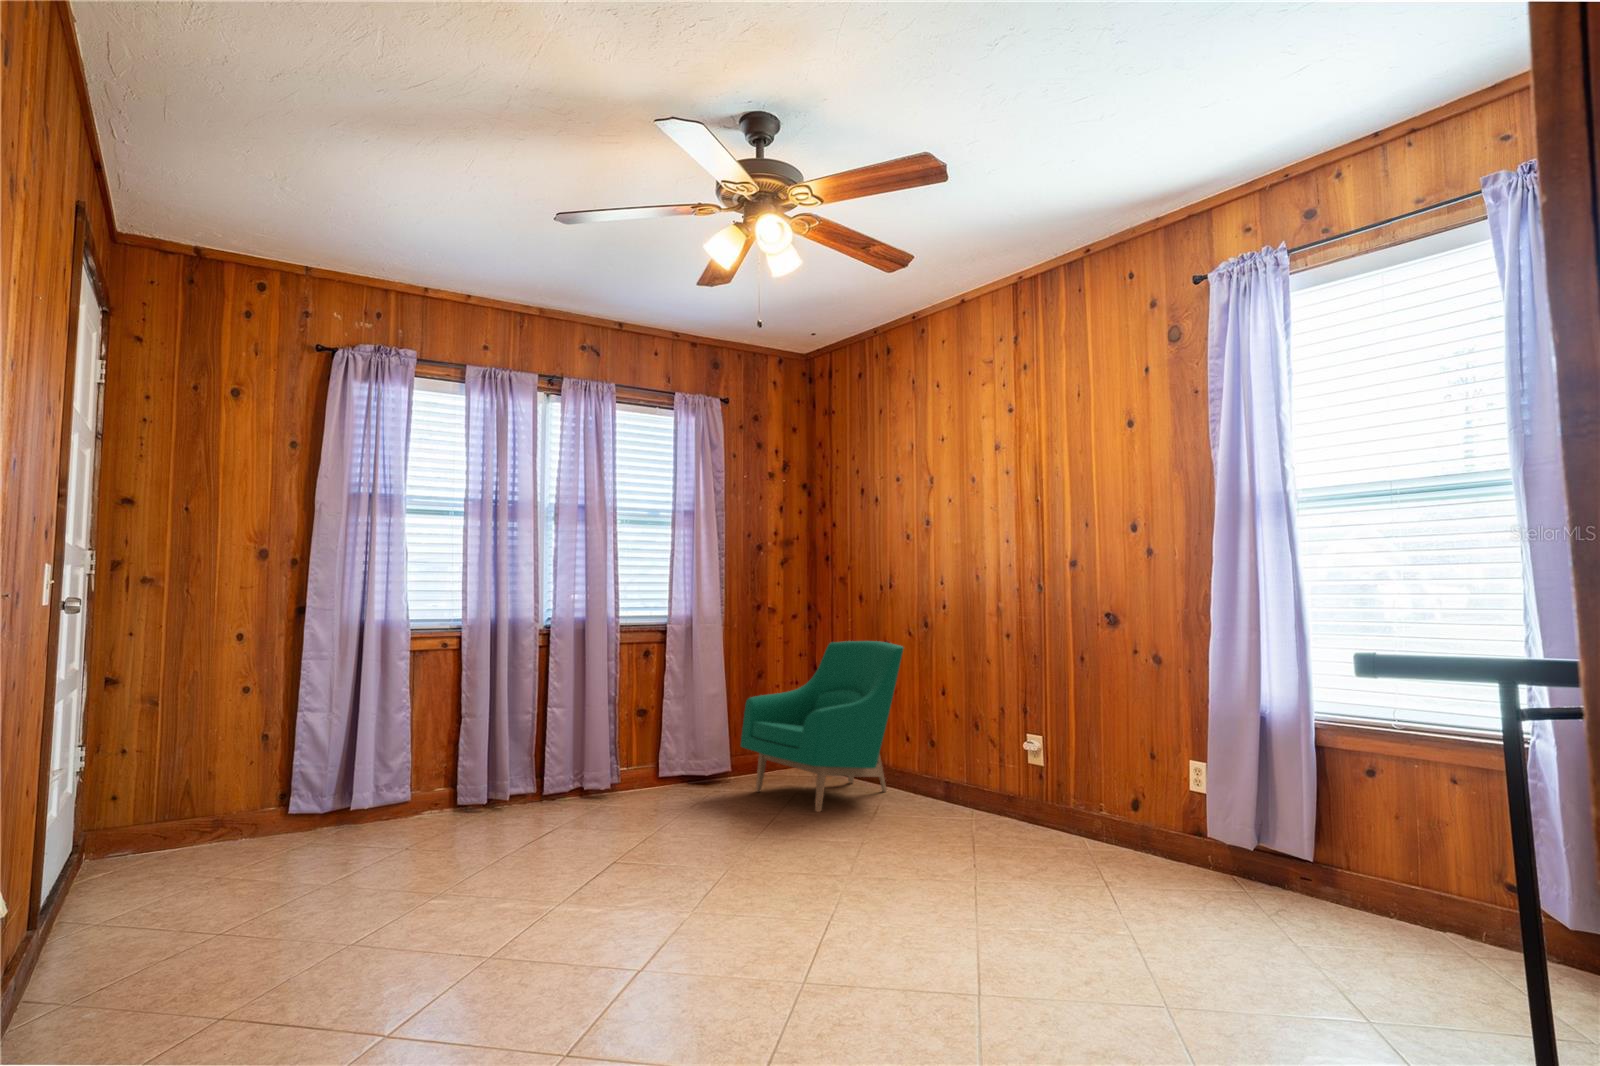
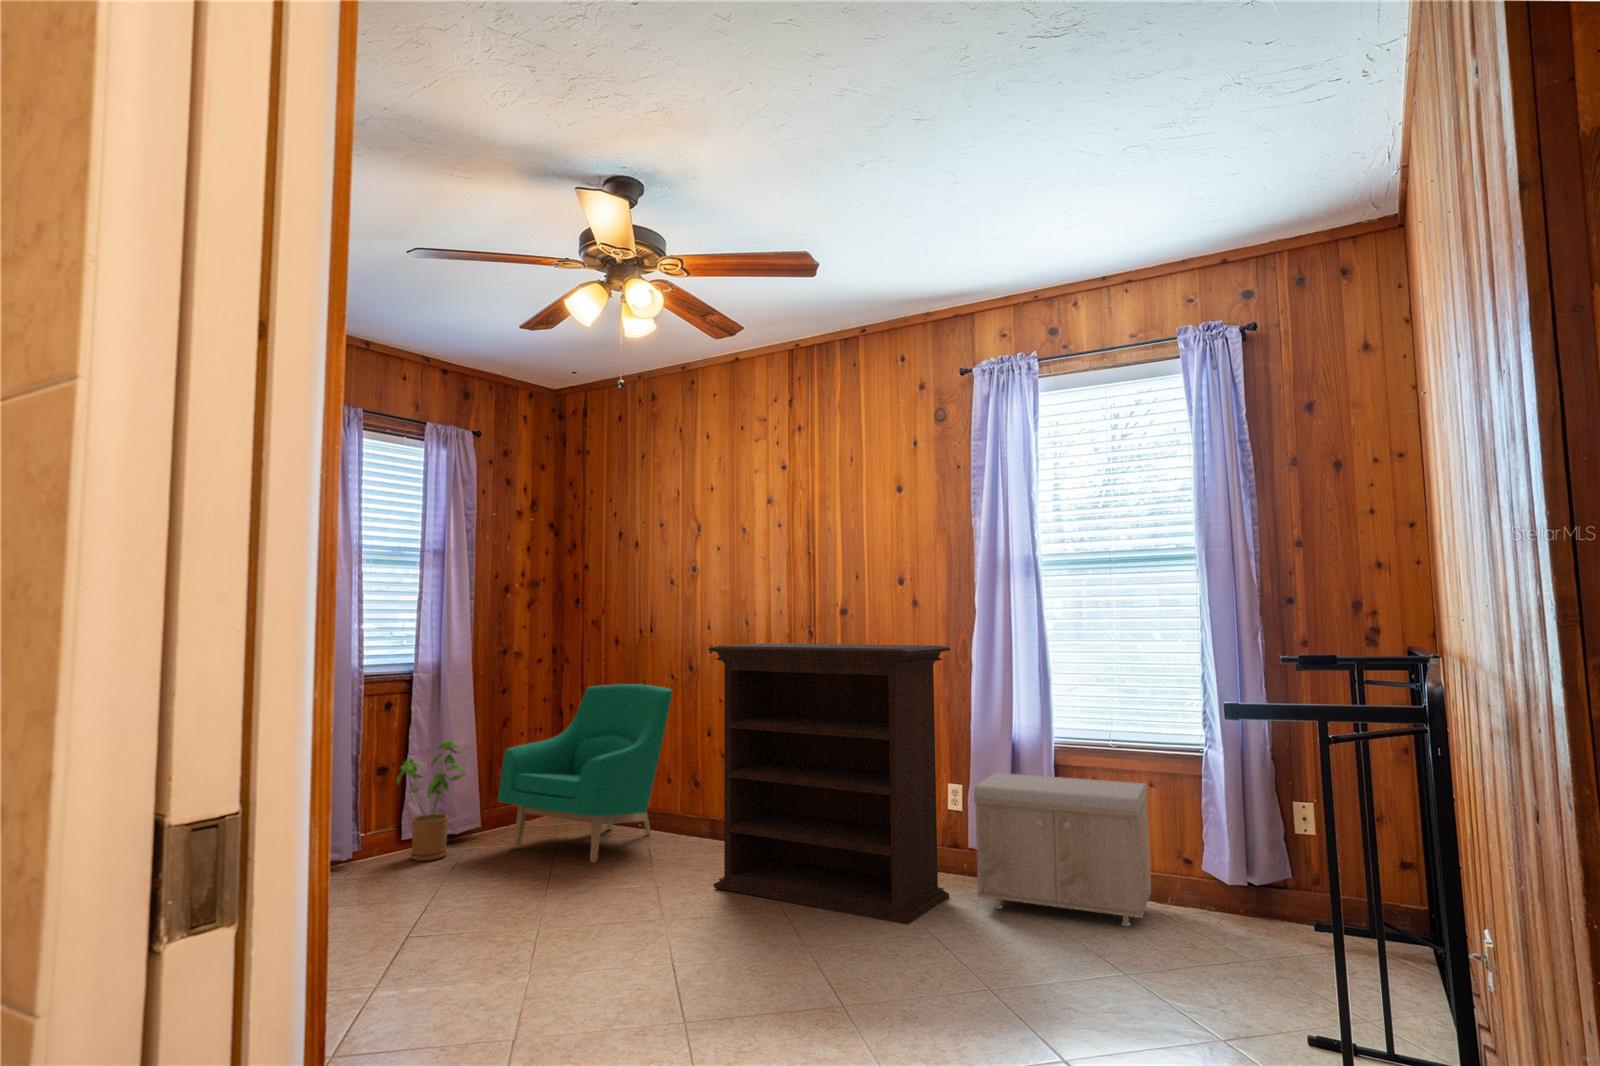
bookshelf: none [908,598,1176,914] -> present [709,643,950,925]
house plant: none [653,687,711,795] -> present [397,740,465,861]
storage bench: none [1196,752,1451,956] -> present [974,773,1151,926]

